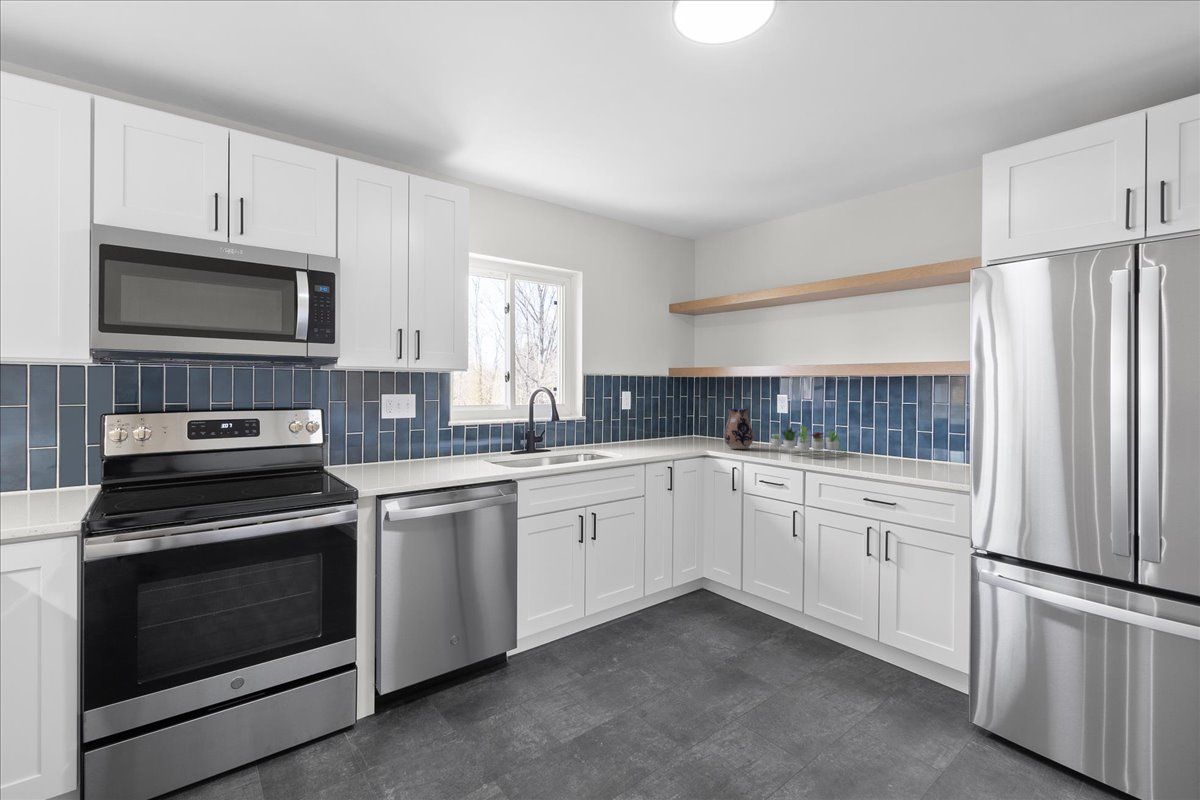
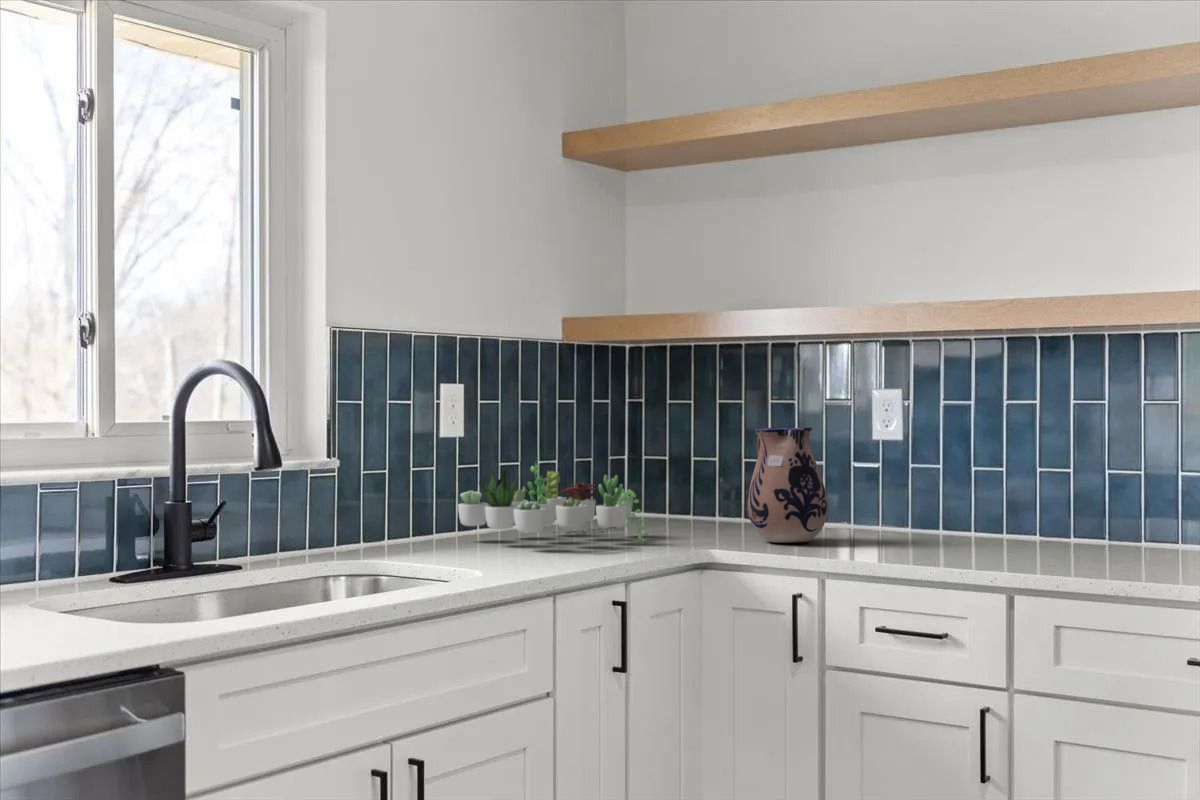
succulent plant: present [771,425,846,453] -> present [458,465,648,539]

